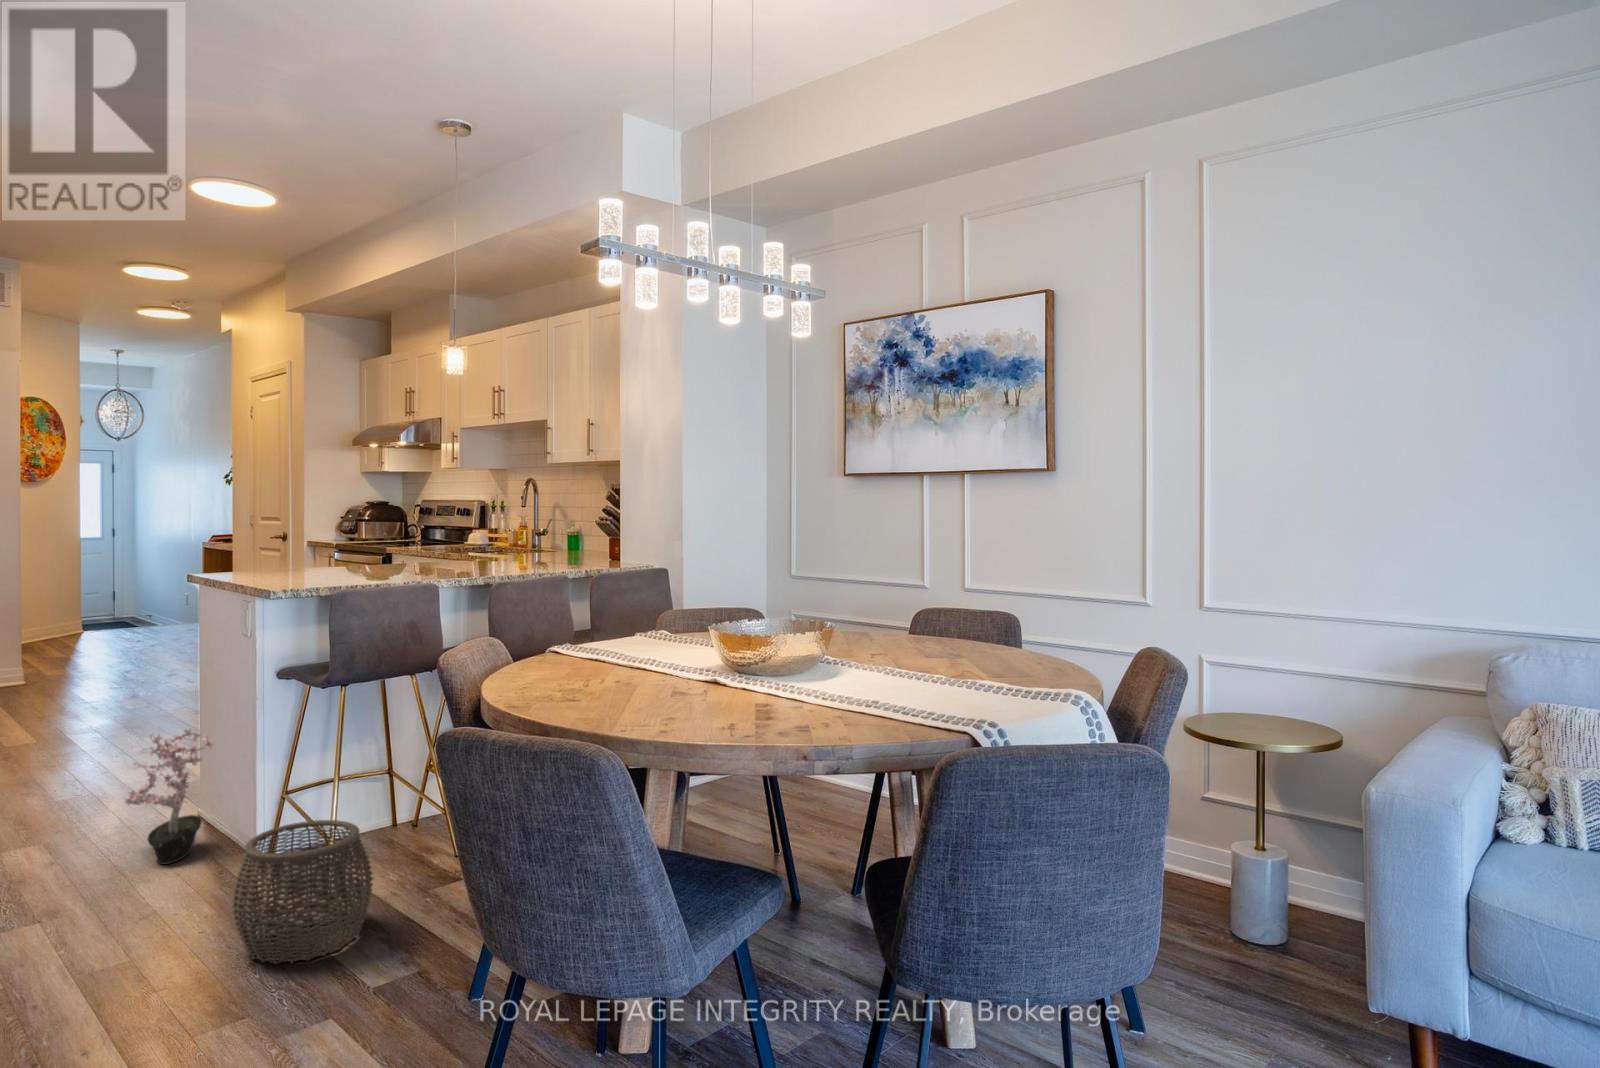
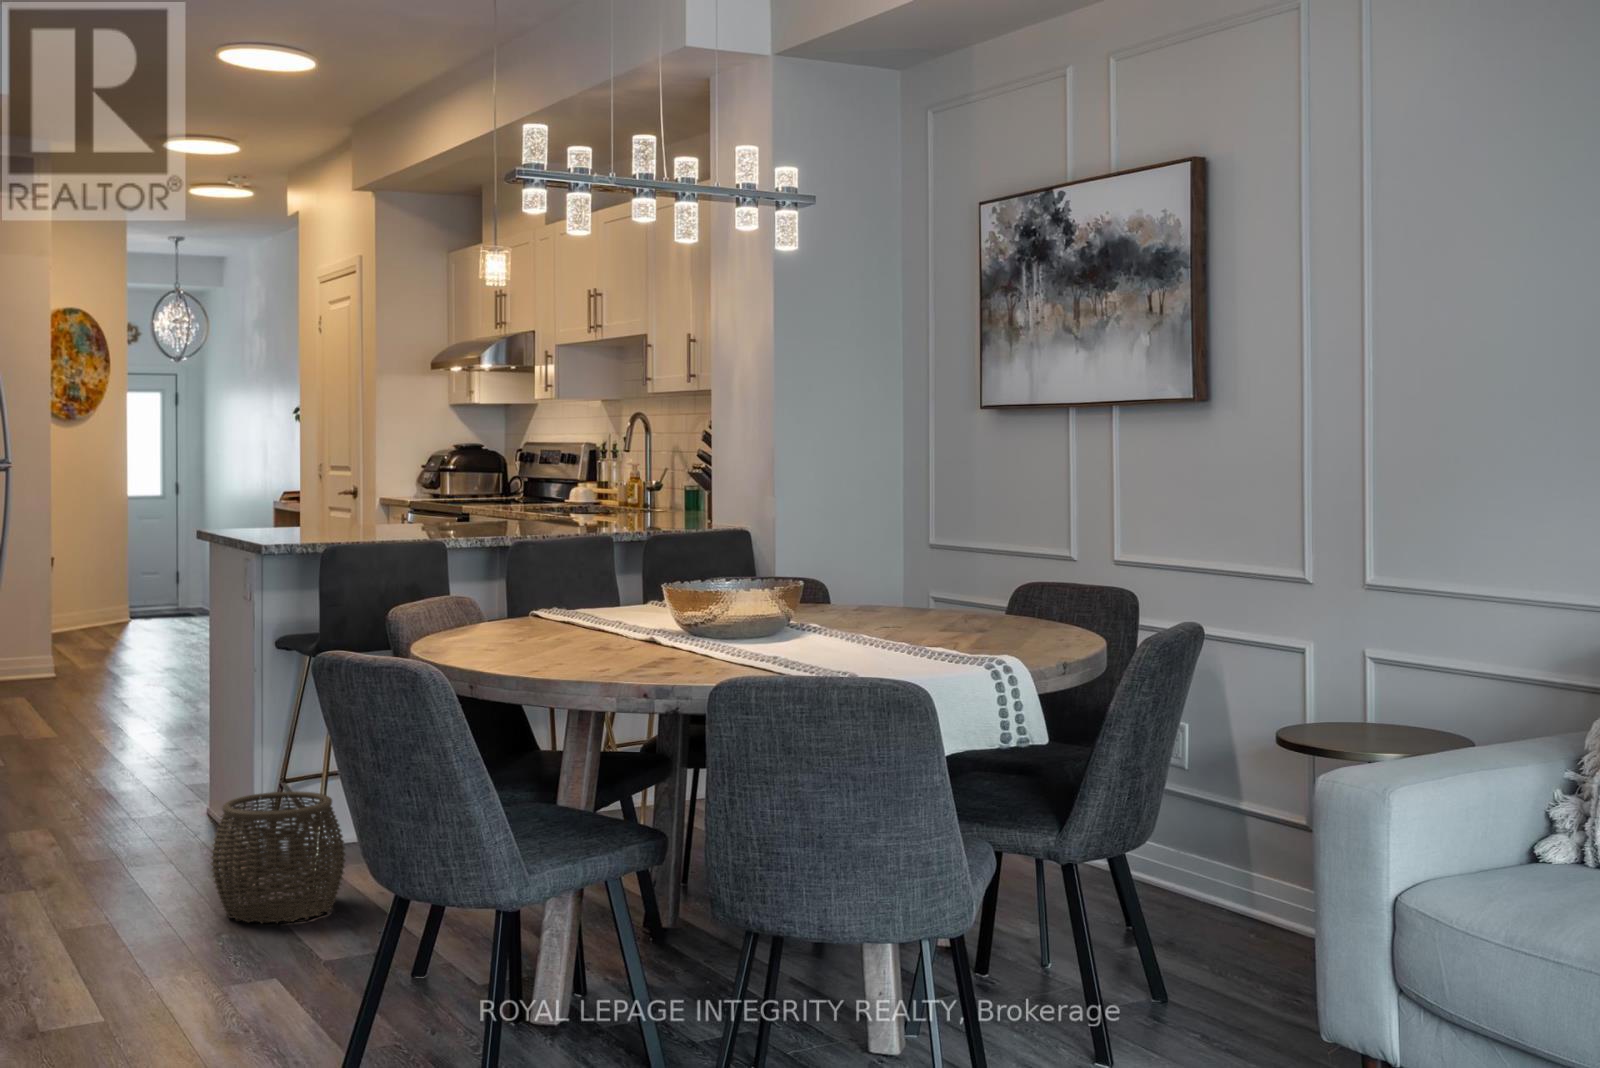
potted plant: present [125,729,213,864] -> none [131,697,220,847]

